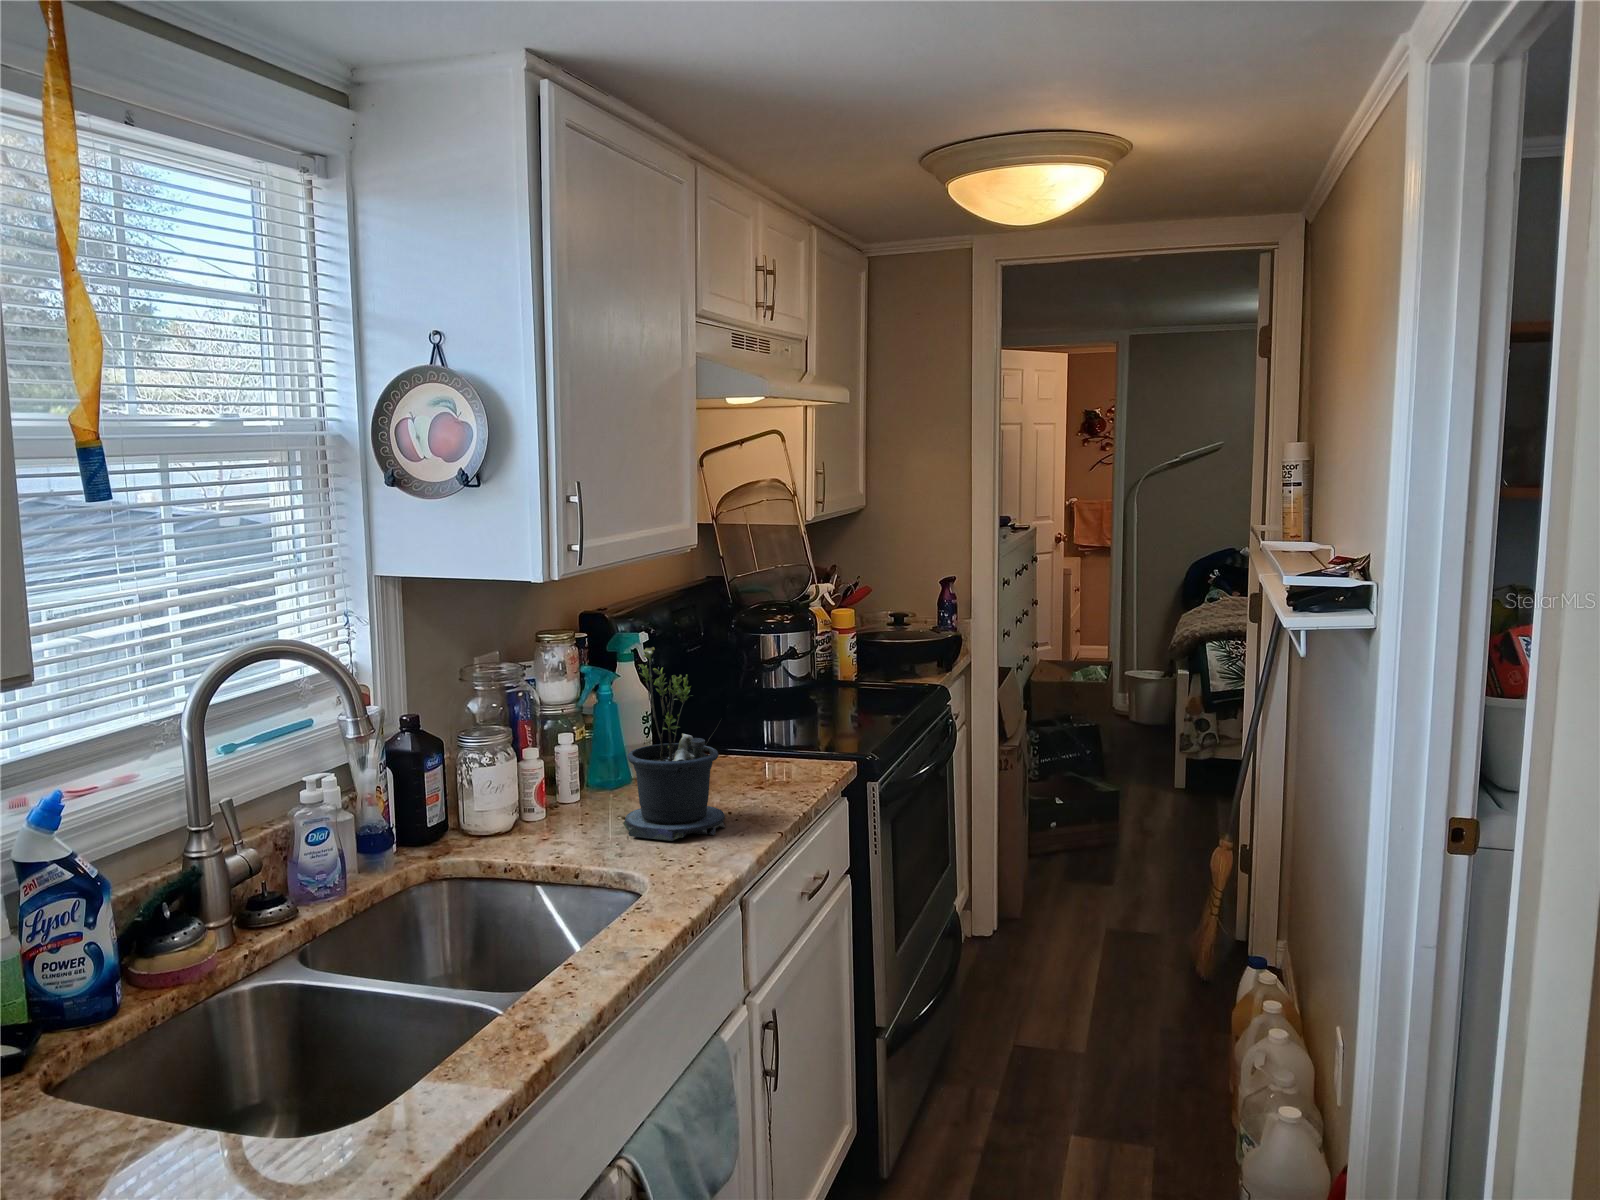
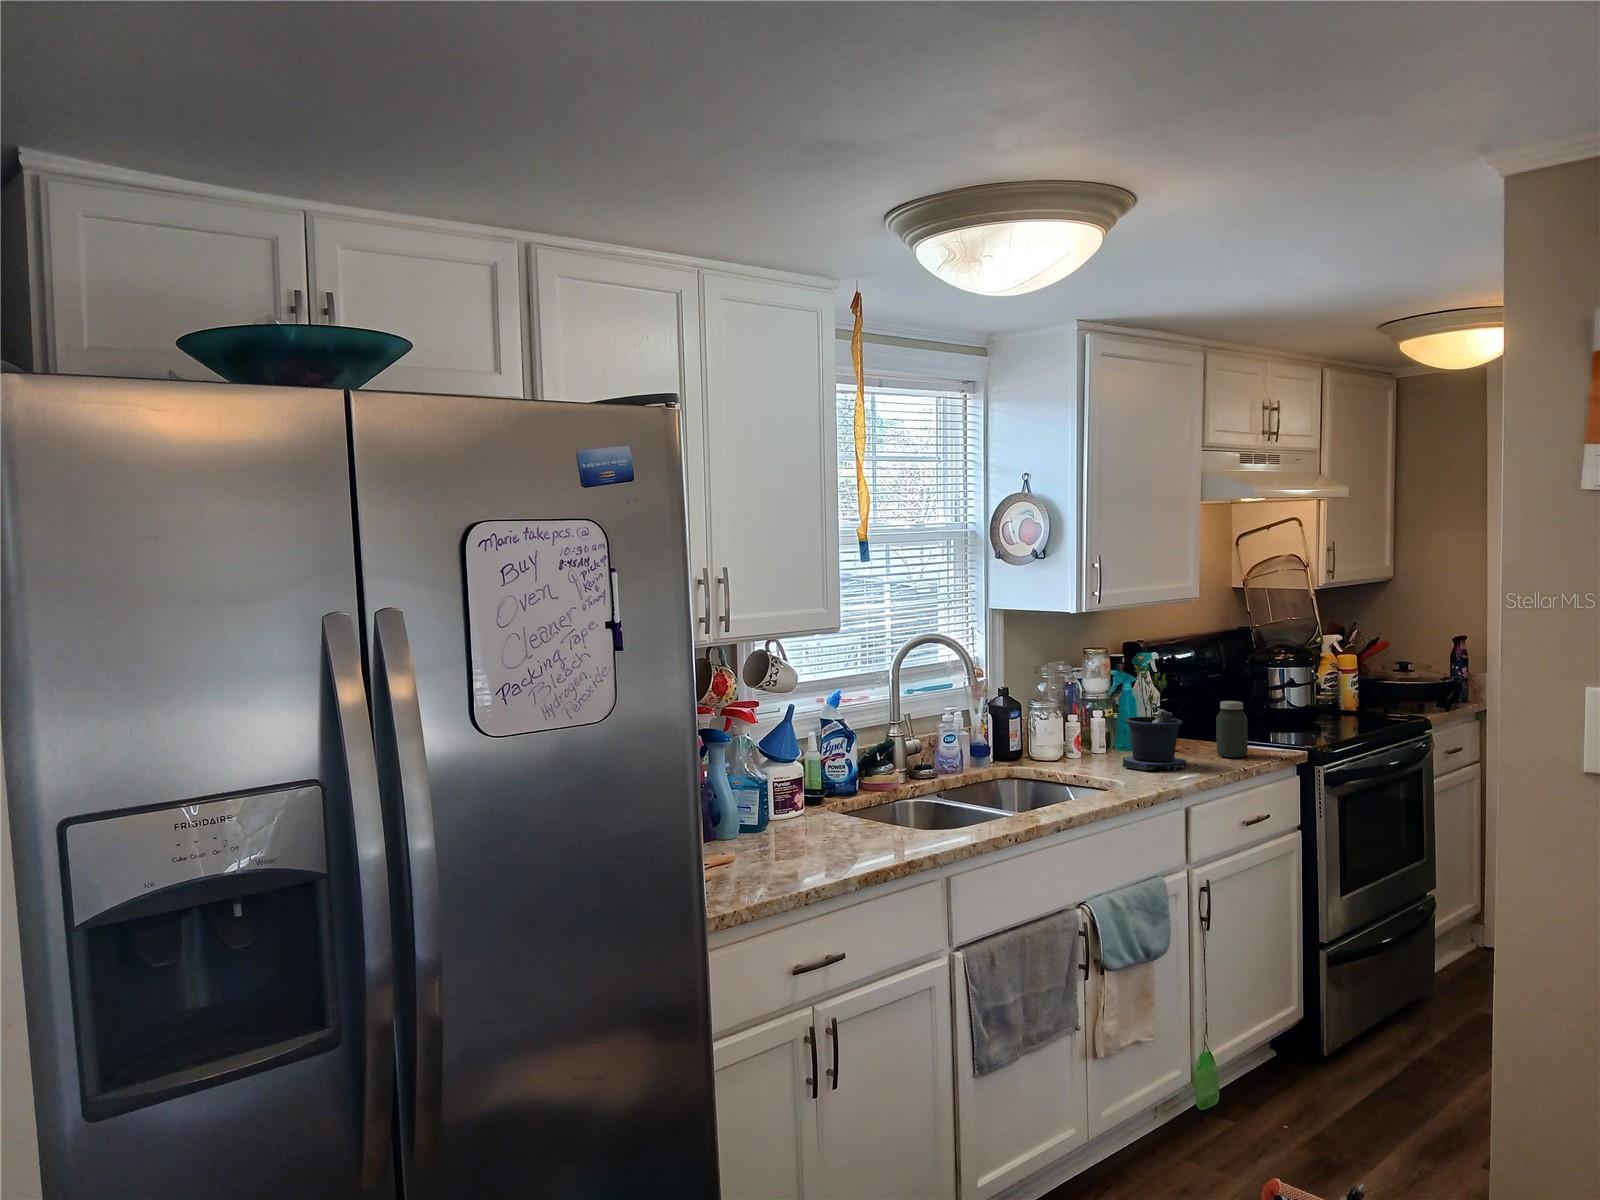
jar: none [752,704,798,792] -> present [1216,701,1248,758]

